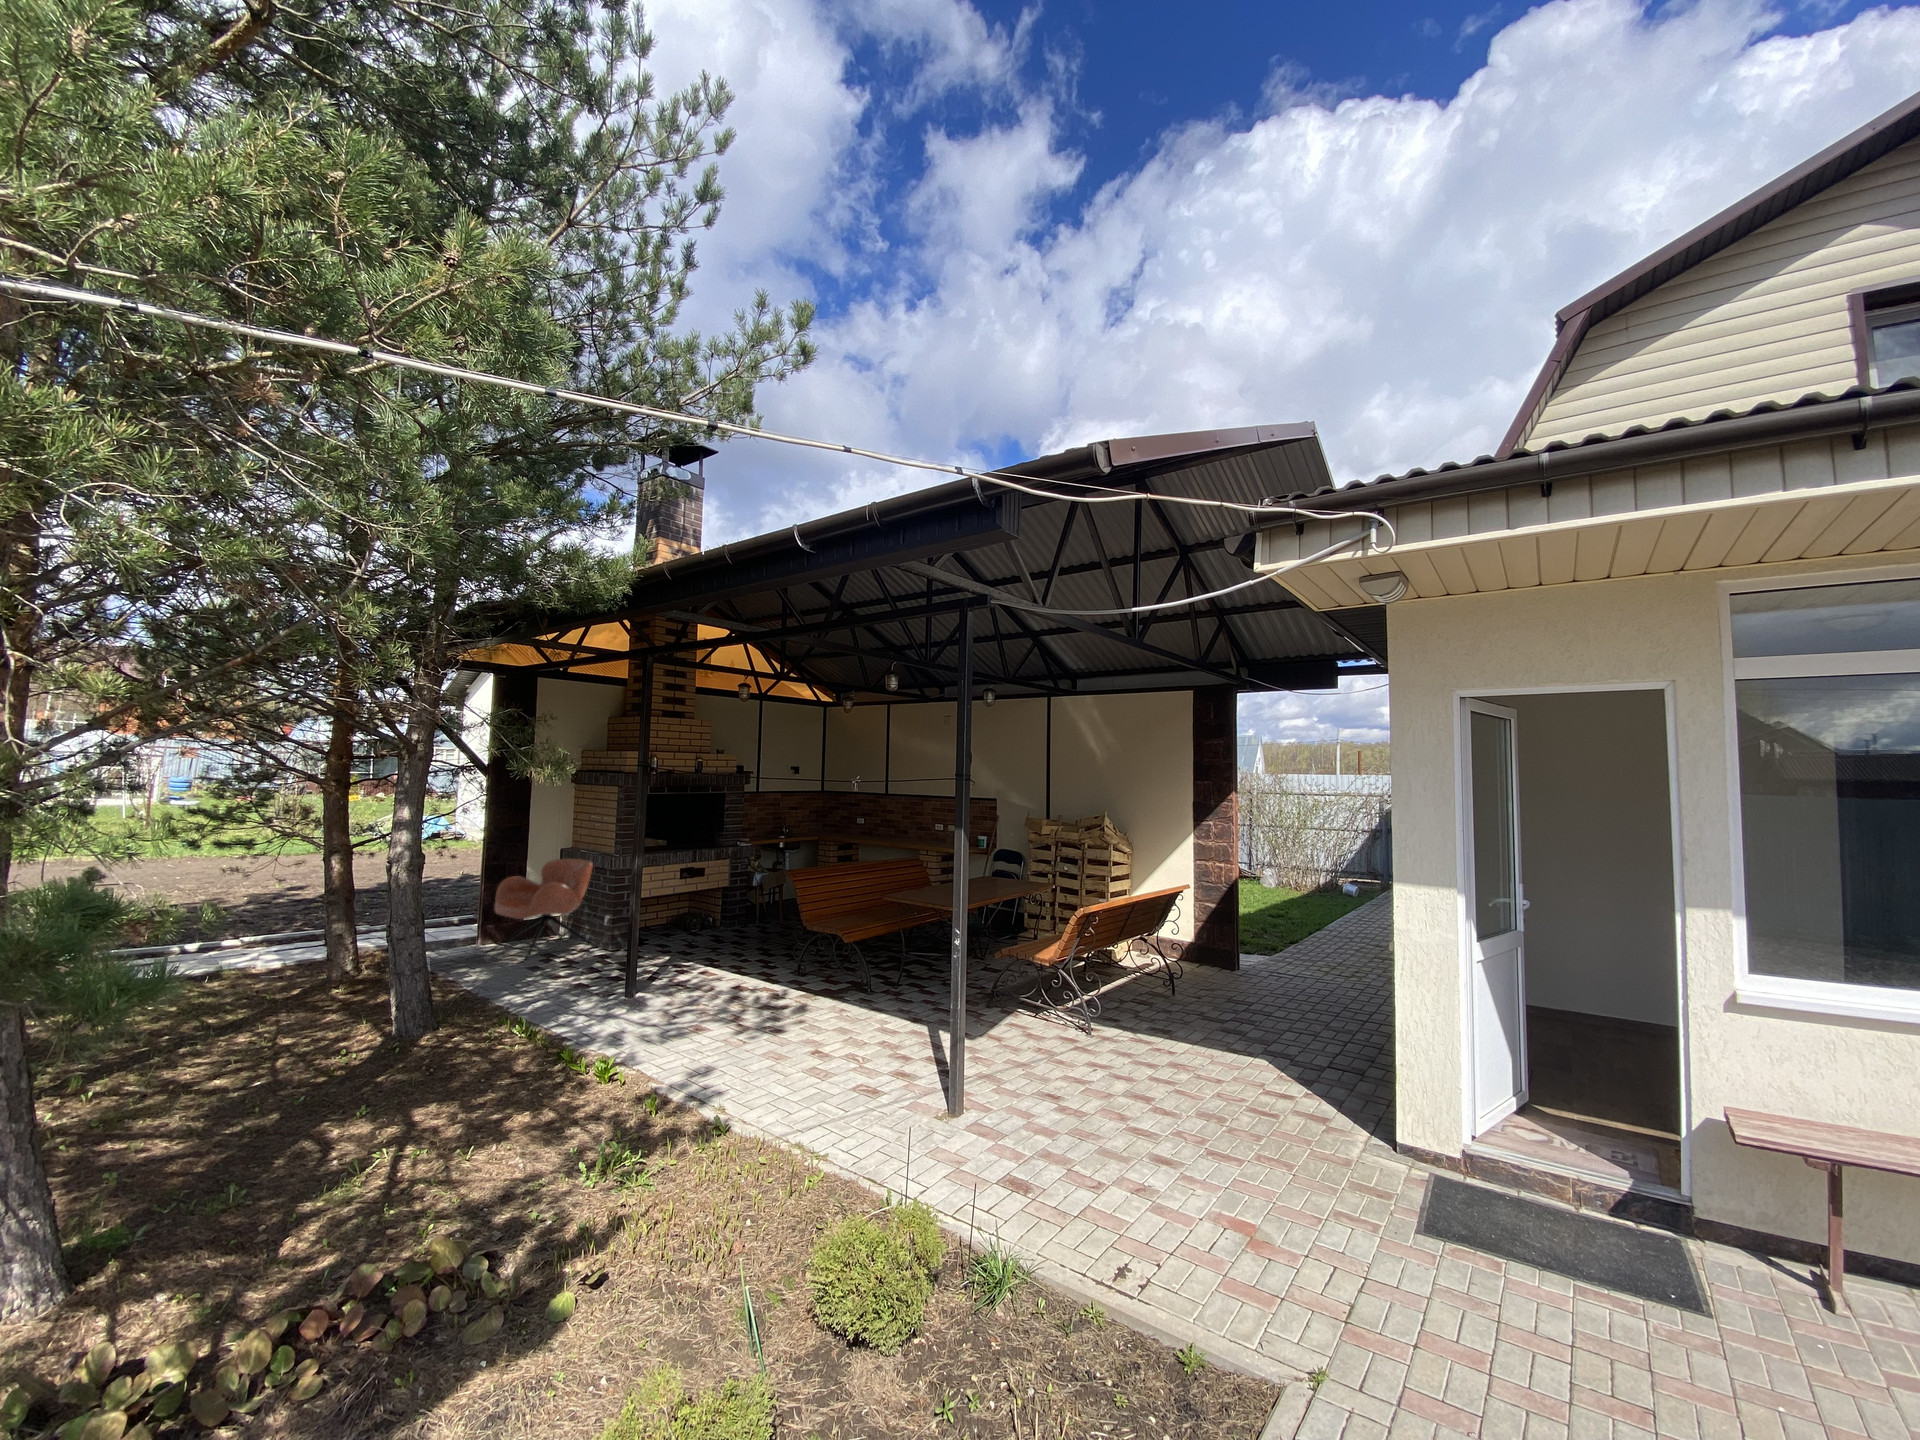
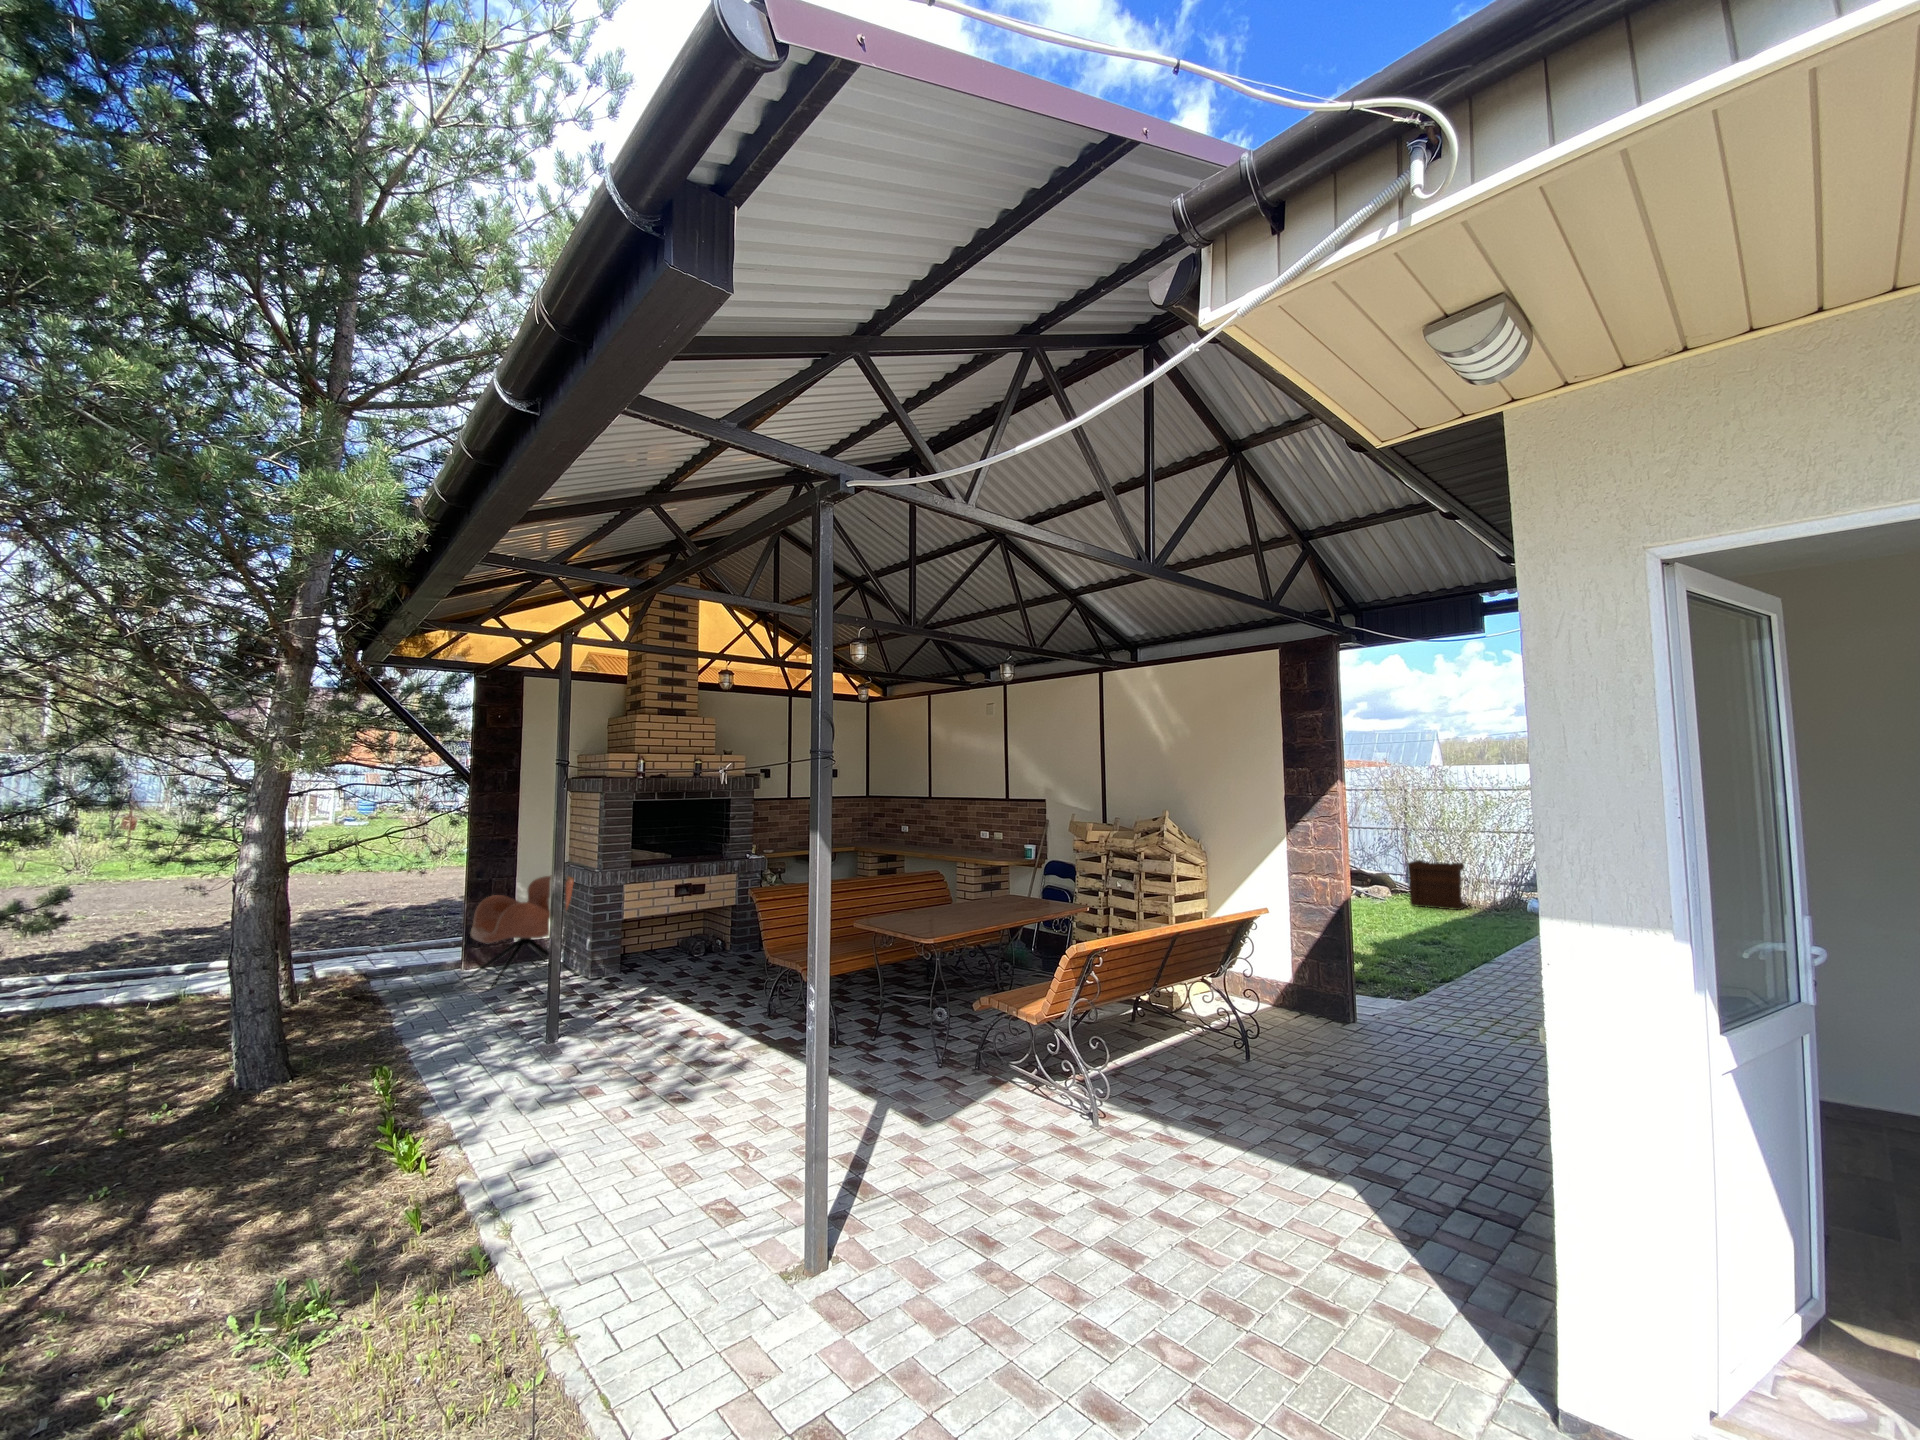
wooden crate: none [1260,850,1305,890] -> present [1408,860,1470,910]

